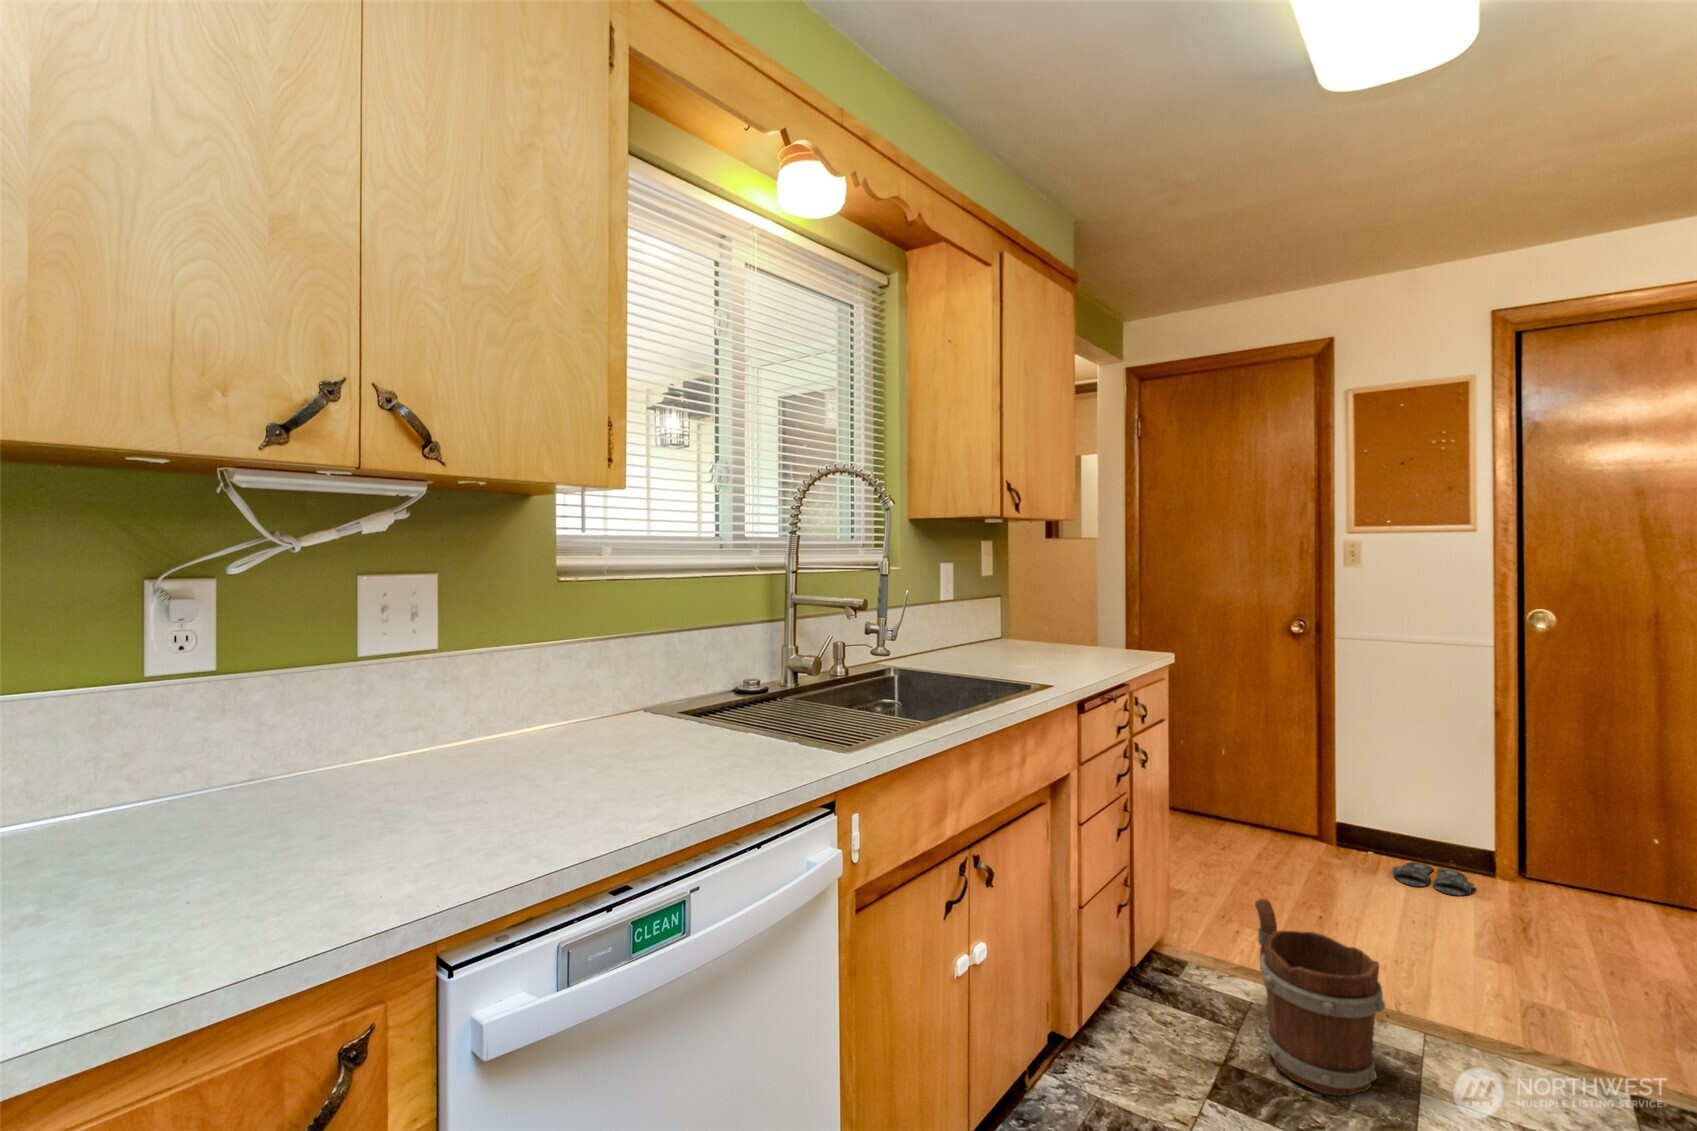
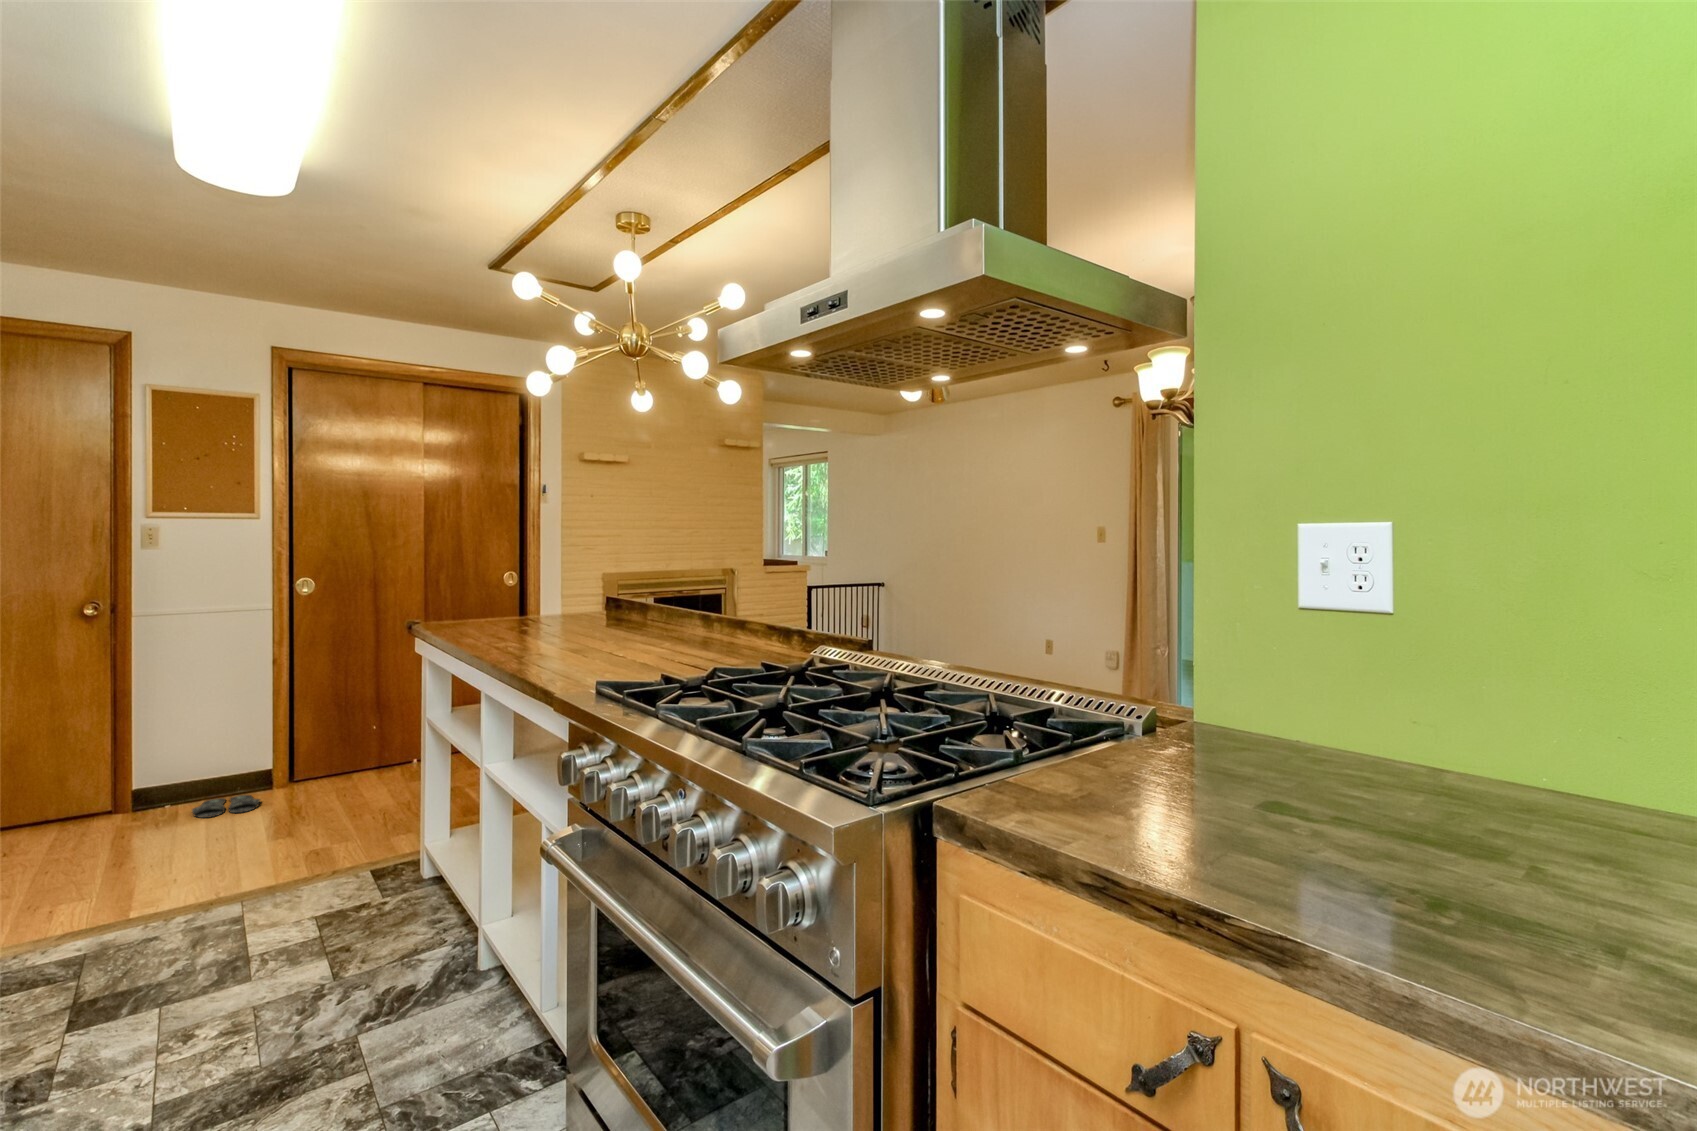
bucket: present [1255,899,1385,1096] -> none [90,853,222,981]

